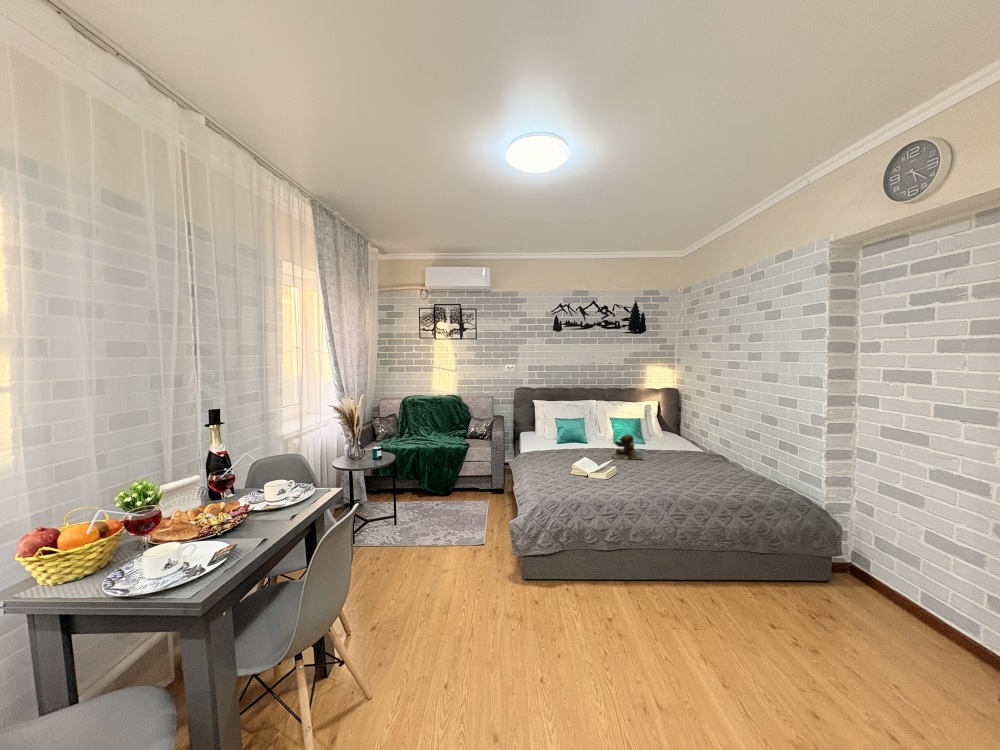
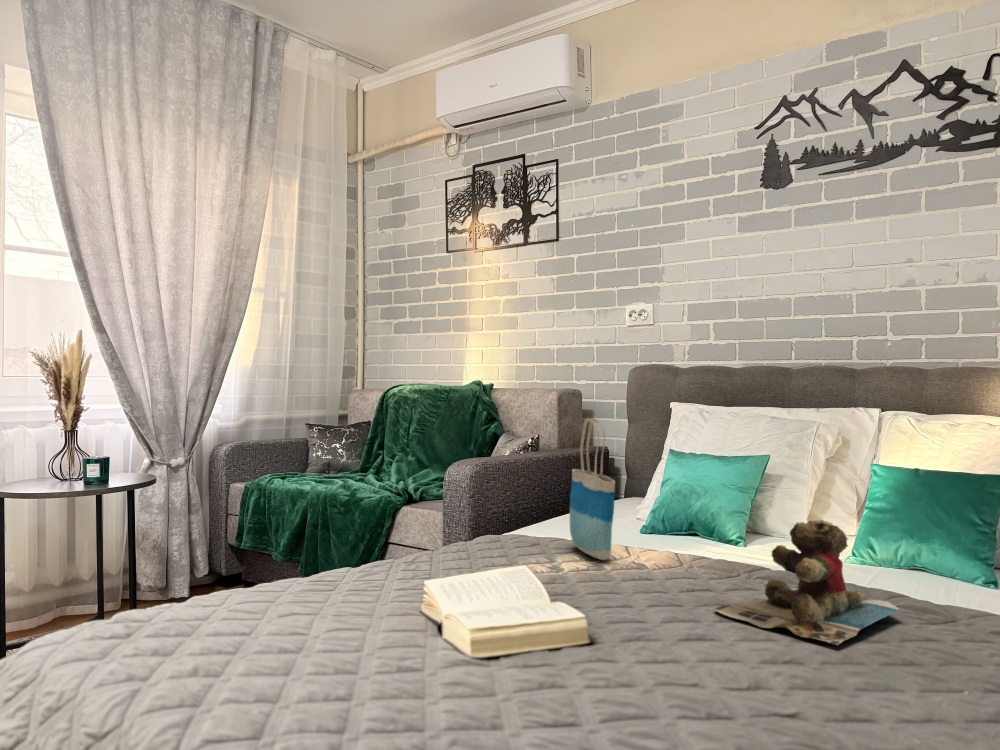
tote bag: none [546,413,570,452] -> present [570,418,615,560]

